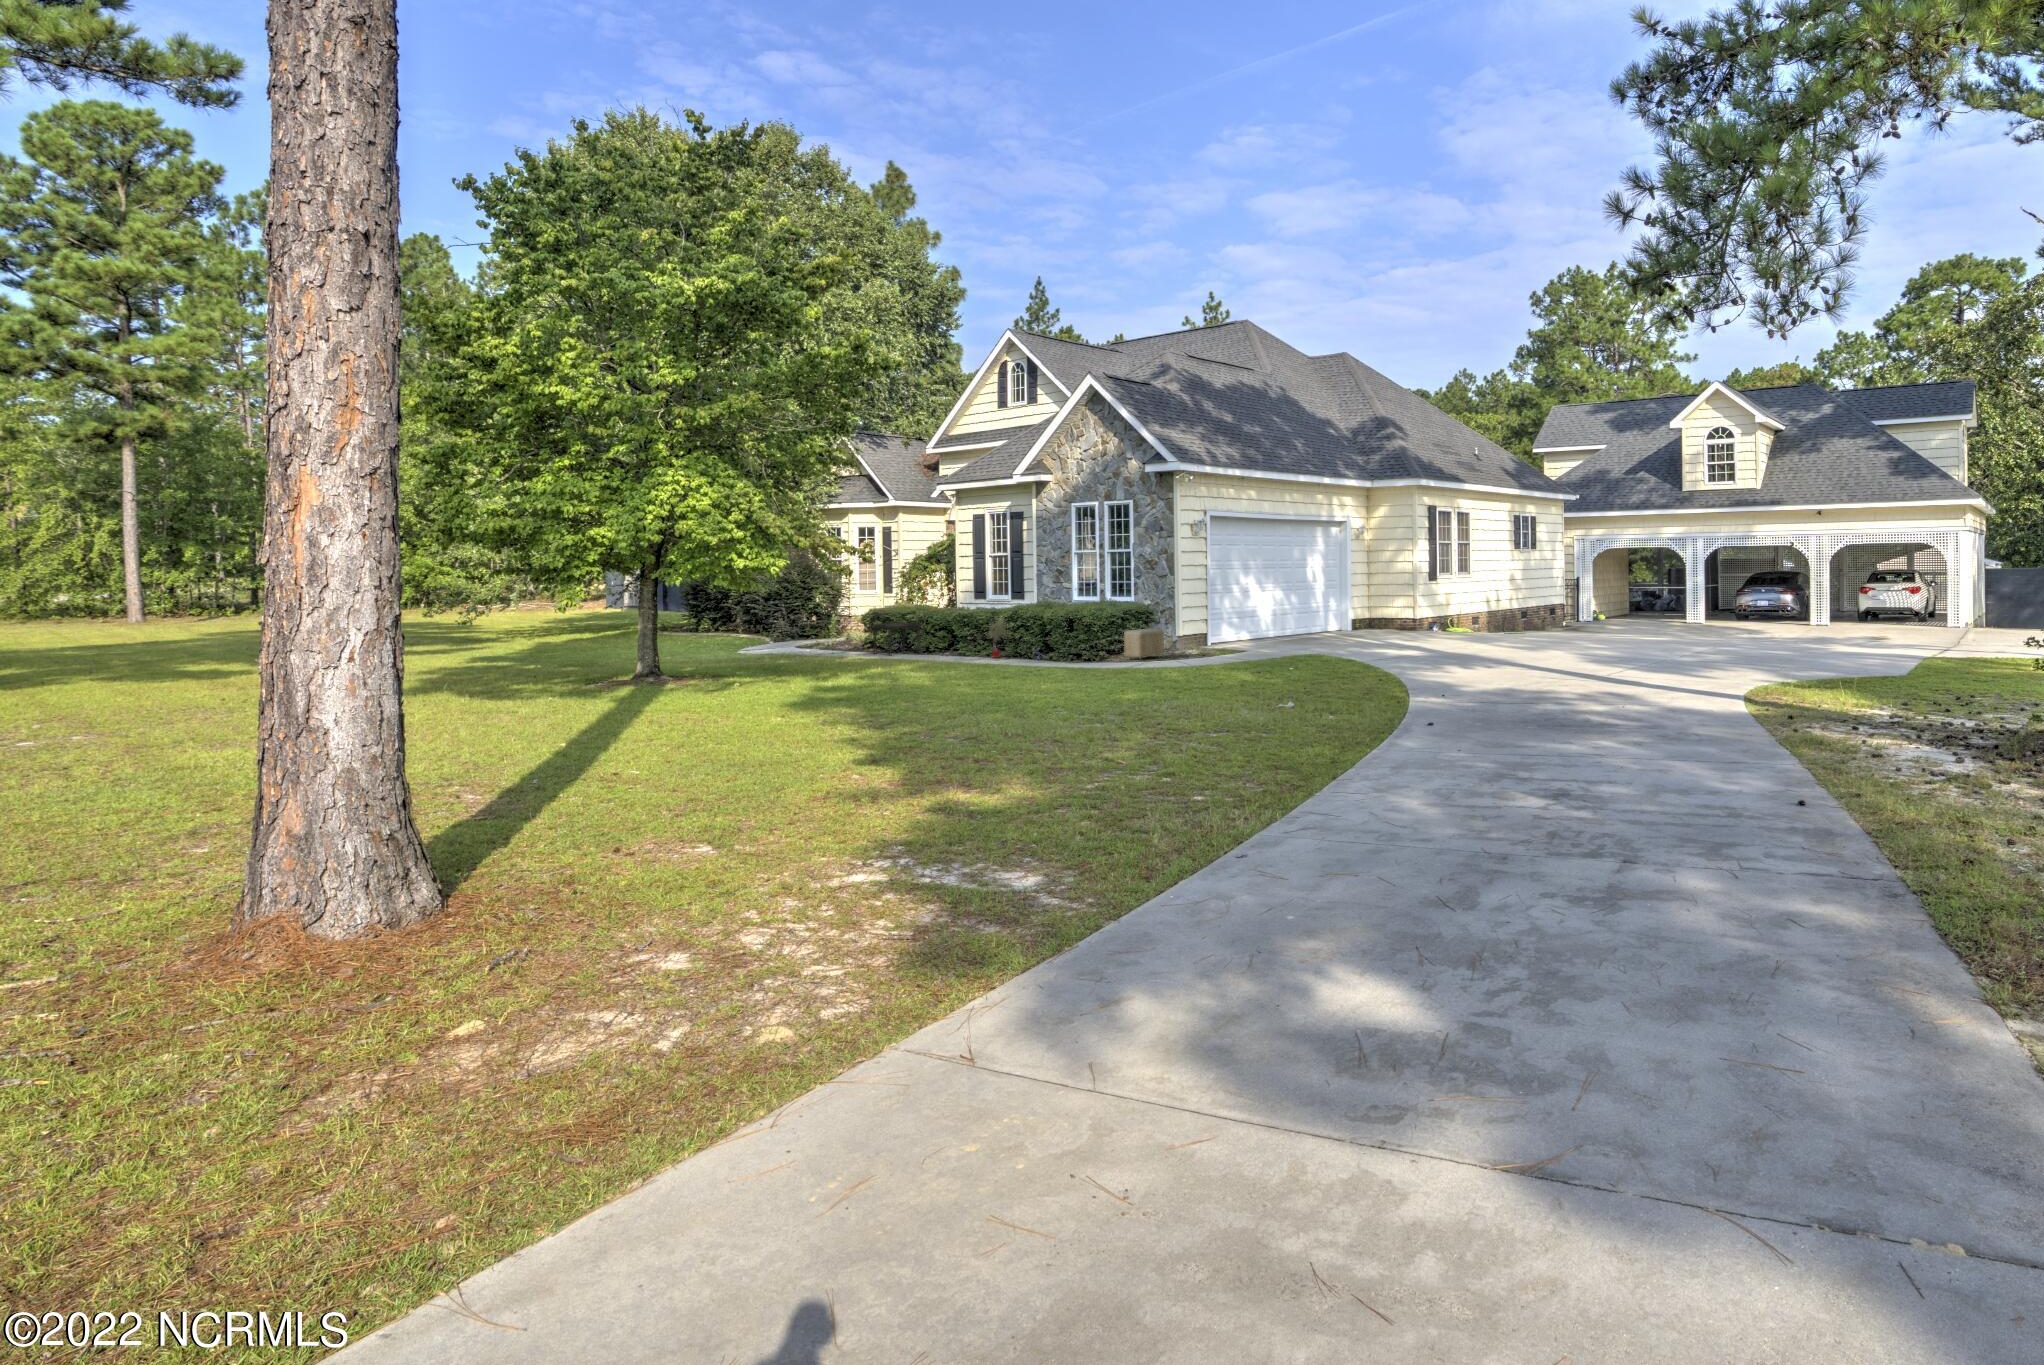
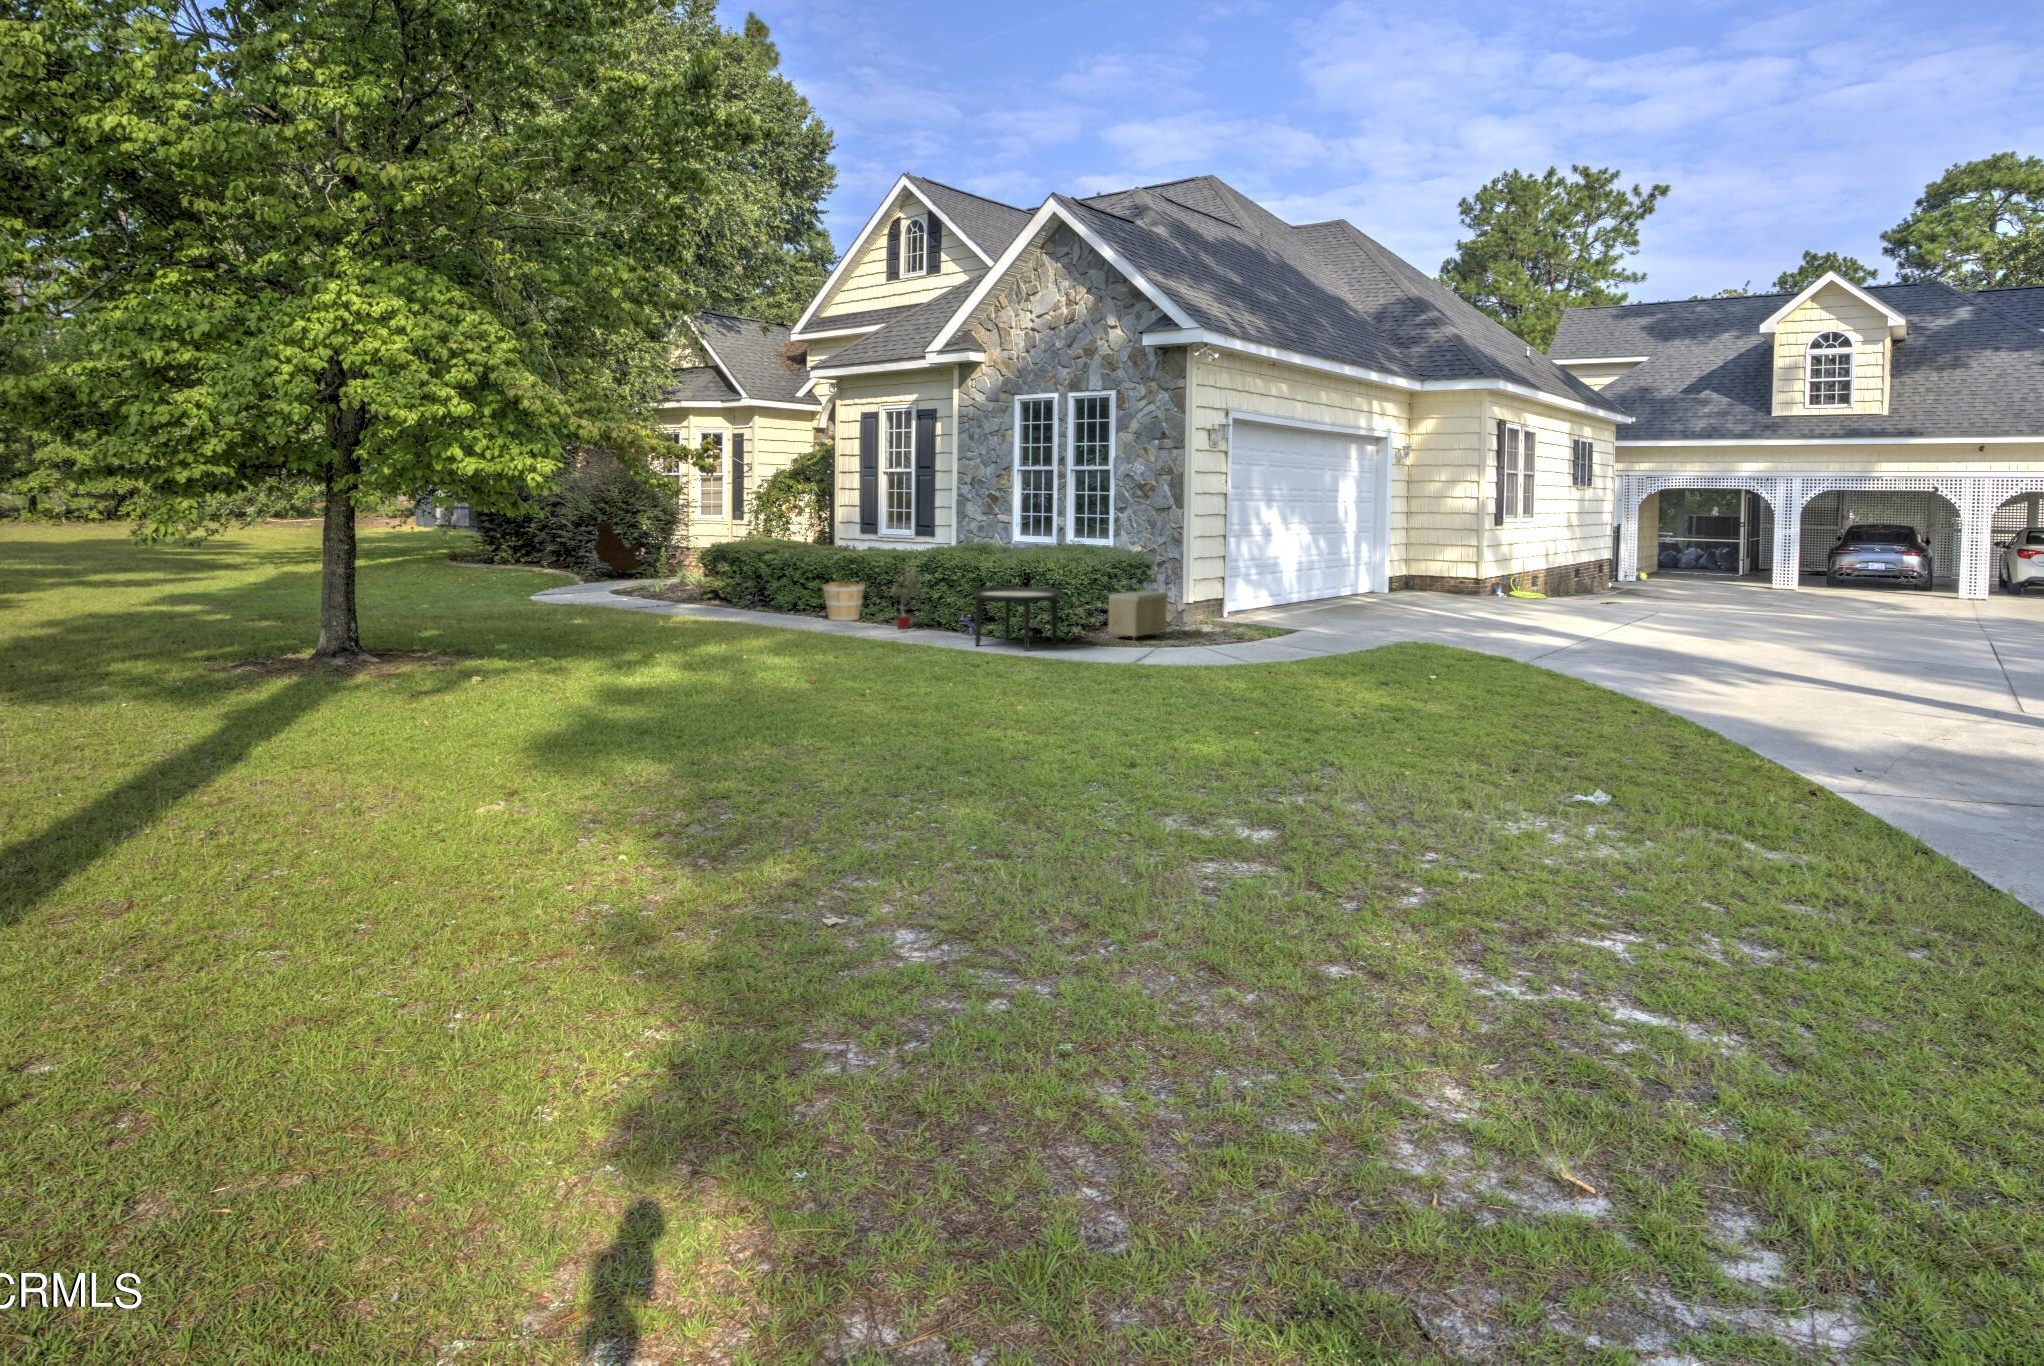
lounge chair: none [778,596,813,638] -> present [593,522,639,577]
round table: present [872,622,921,655] -> present [972,587,1062,651]
wooden bucket: none [943,630,972,656] -> present [823,582,865,621]

